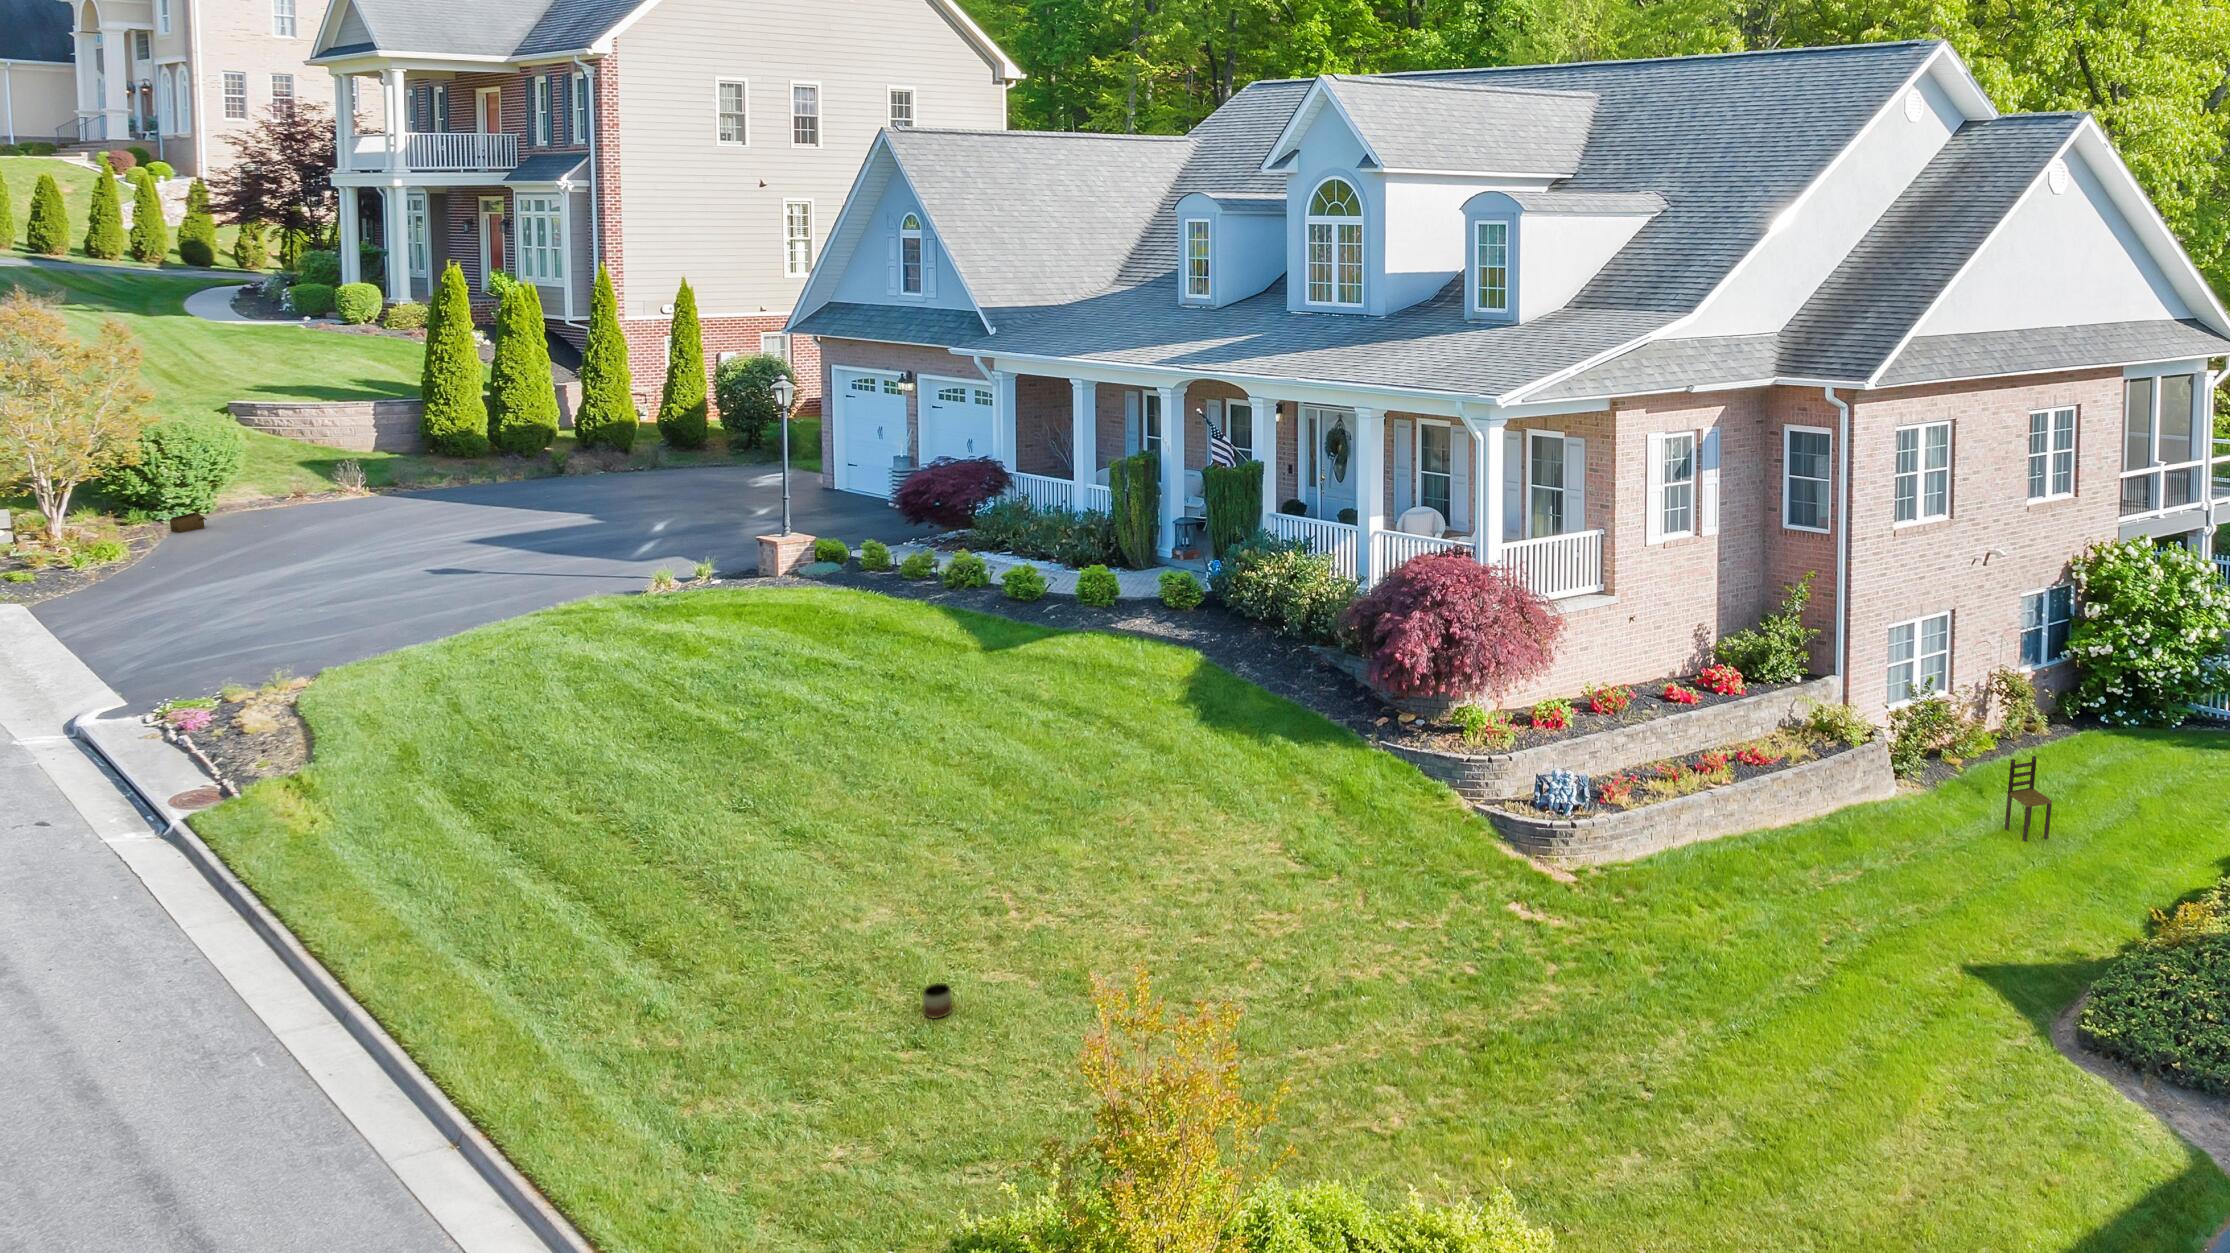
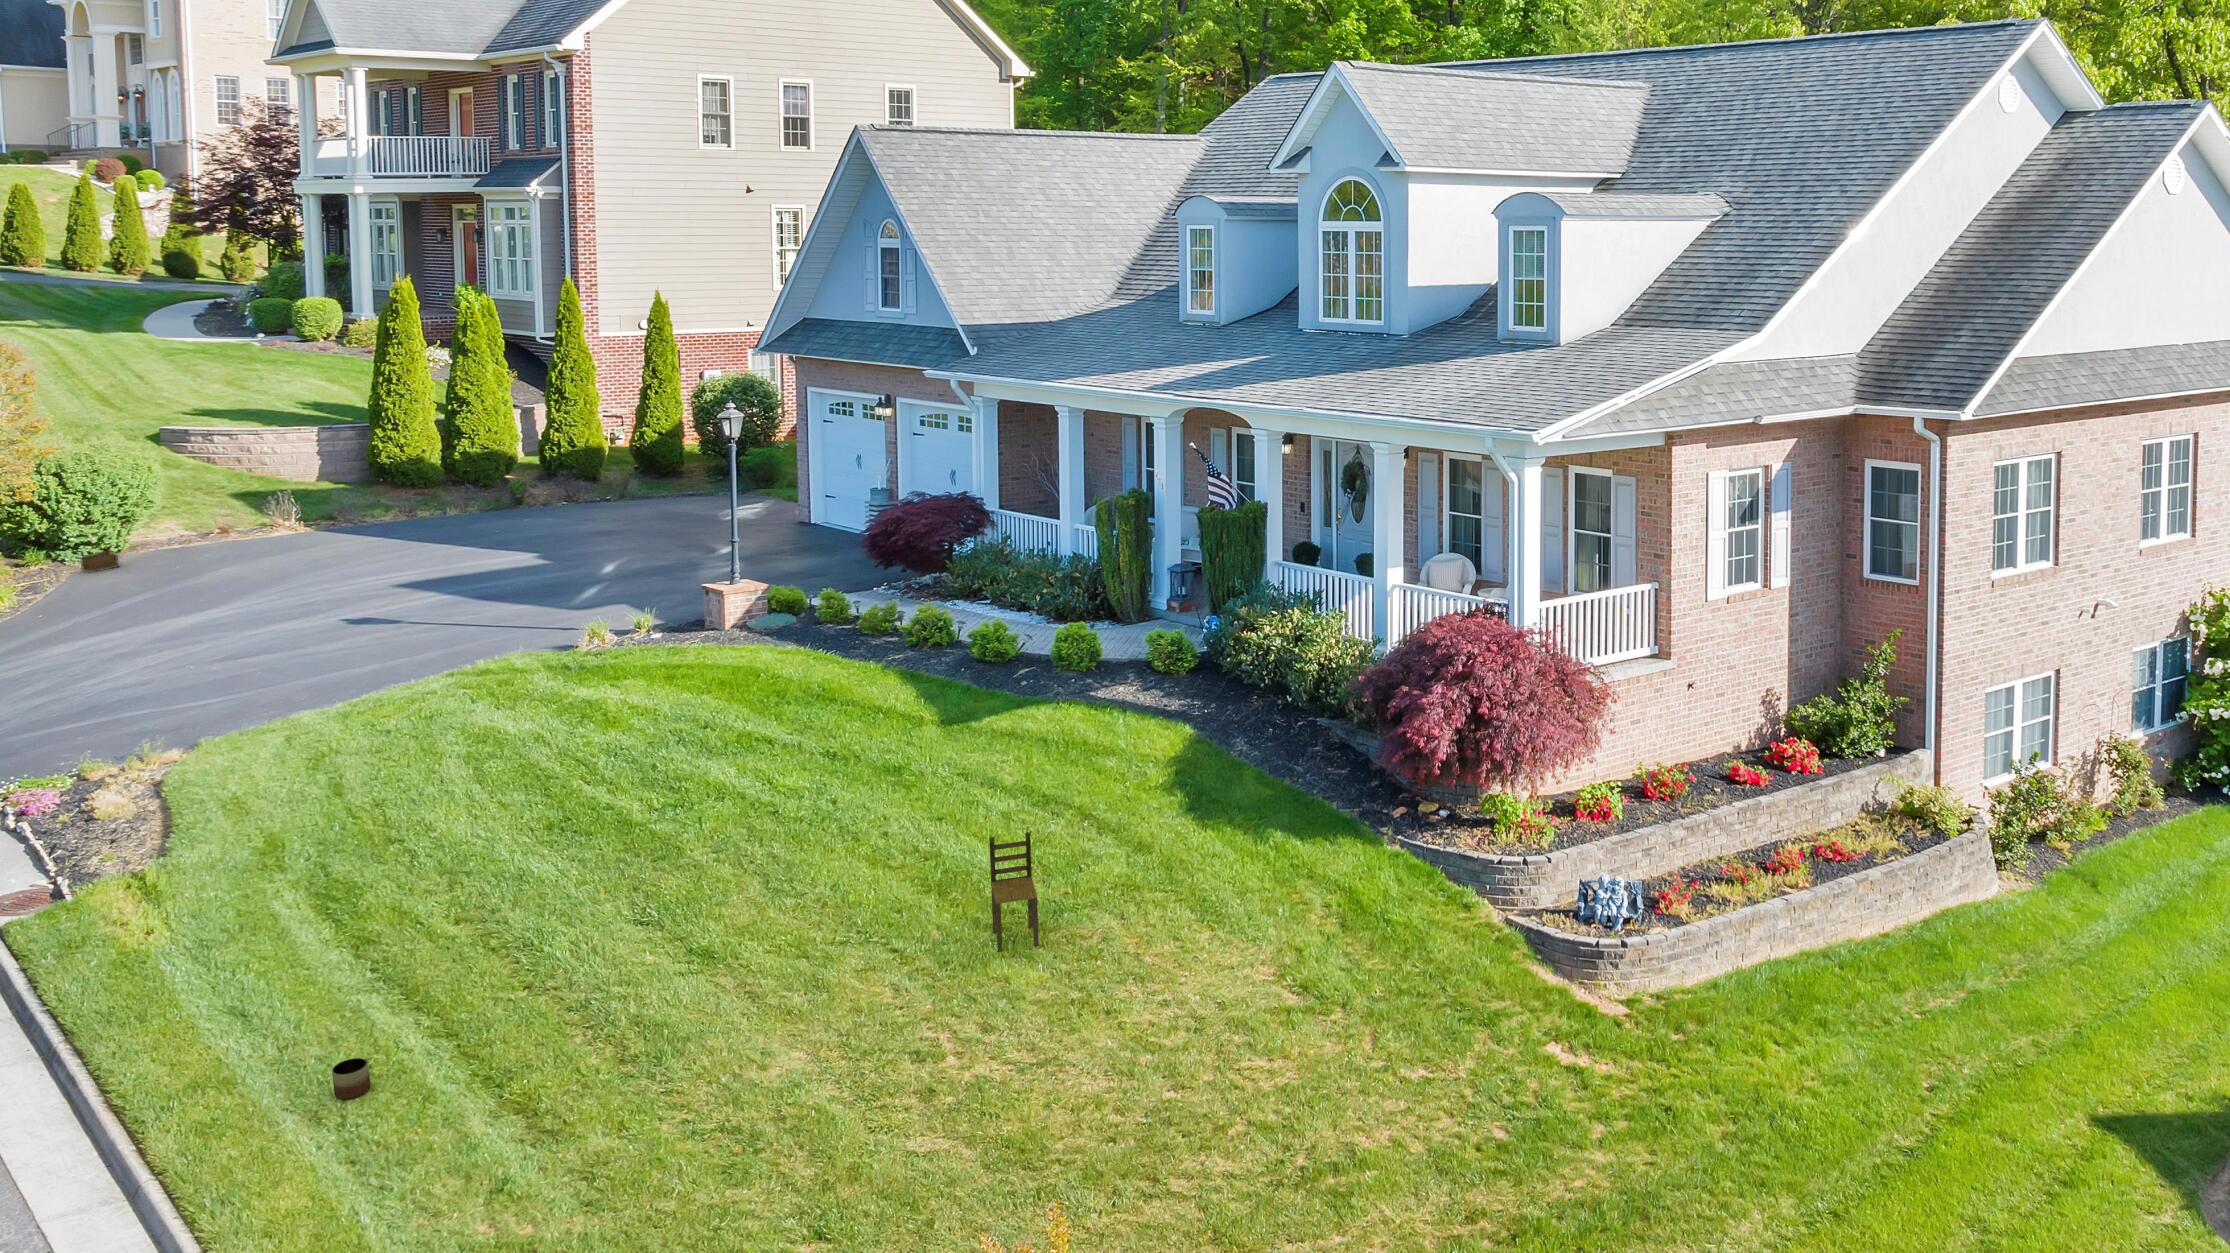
chair: present [2005,756,2052,841] -> present [989,832,1039,951]
planter: present [923,983,952,1019] -> present [332,1058,370,1099]

